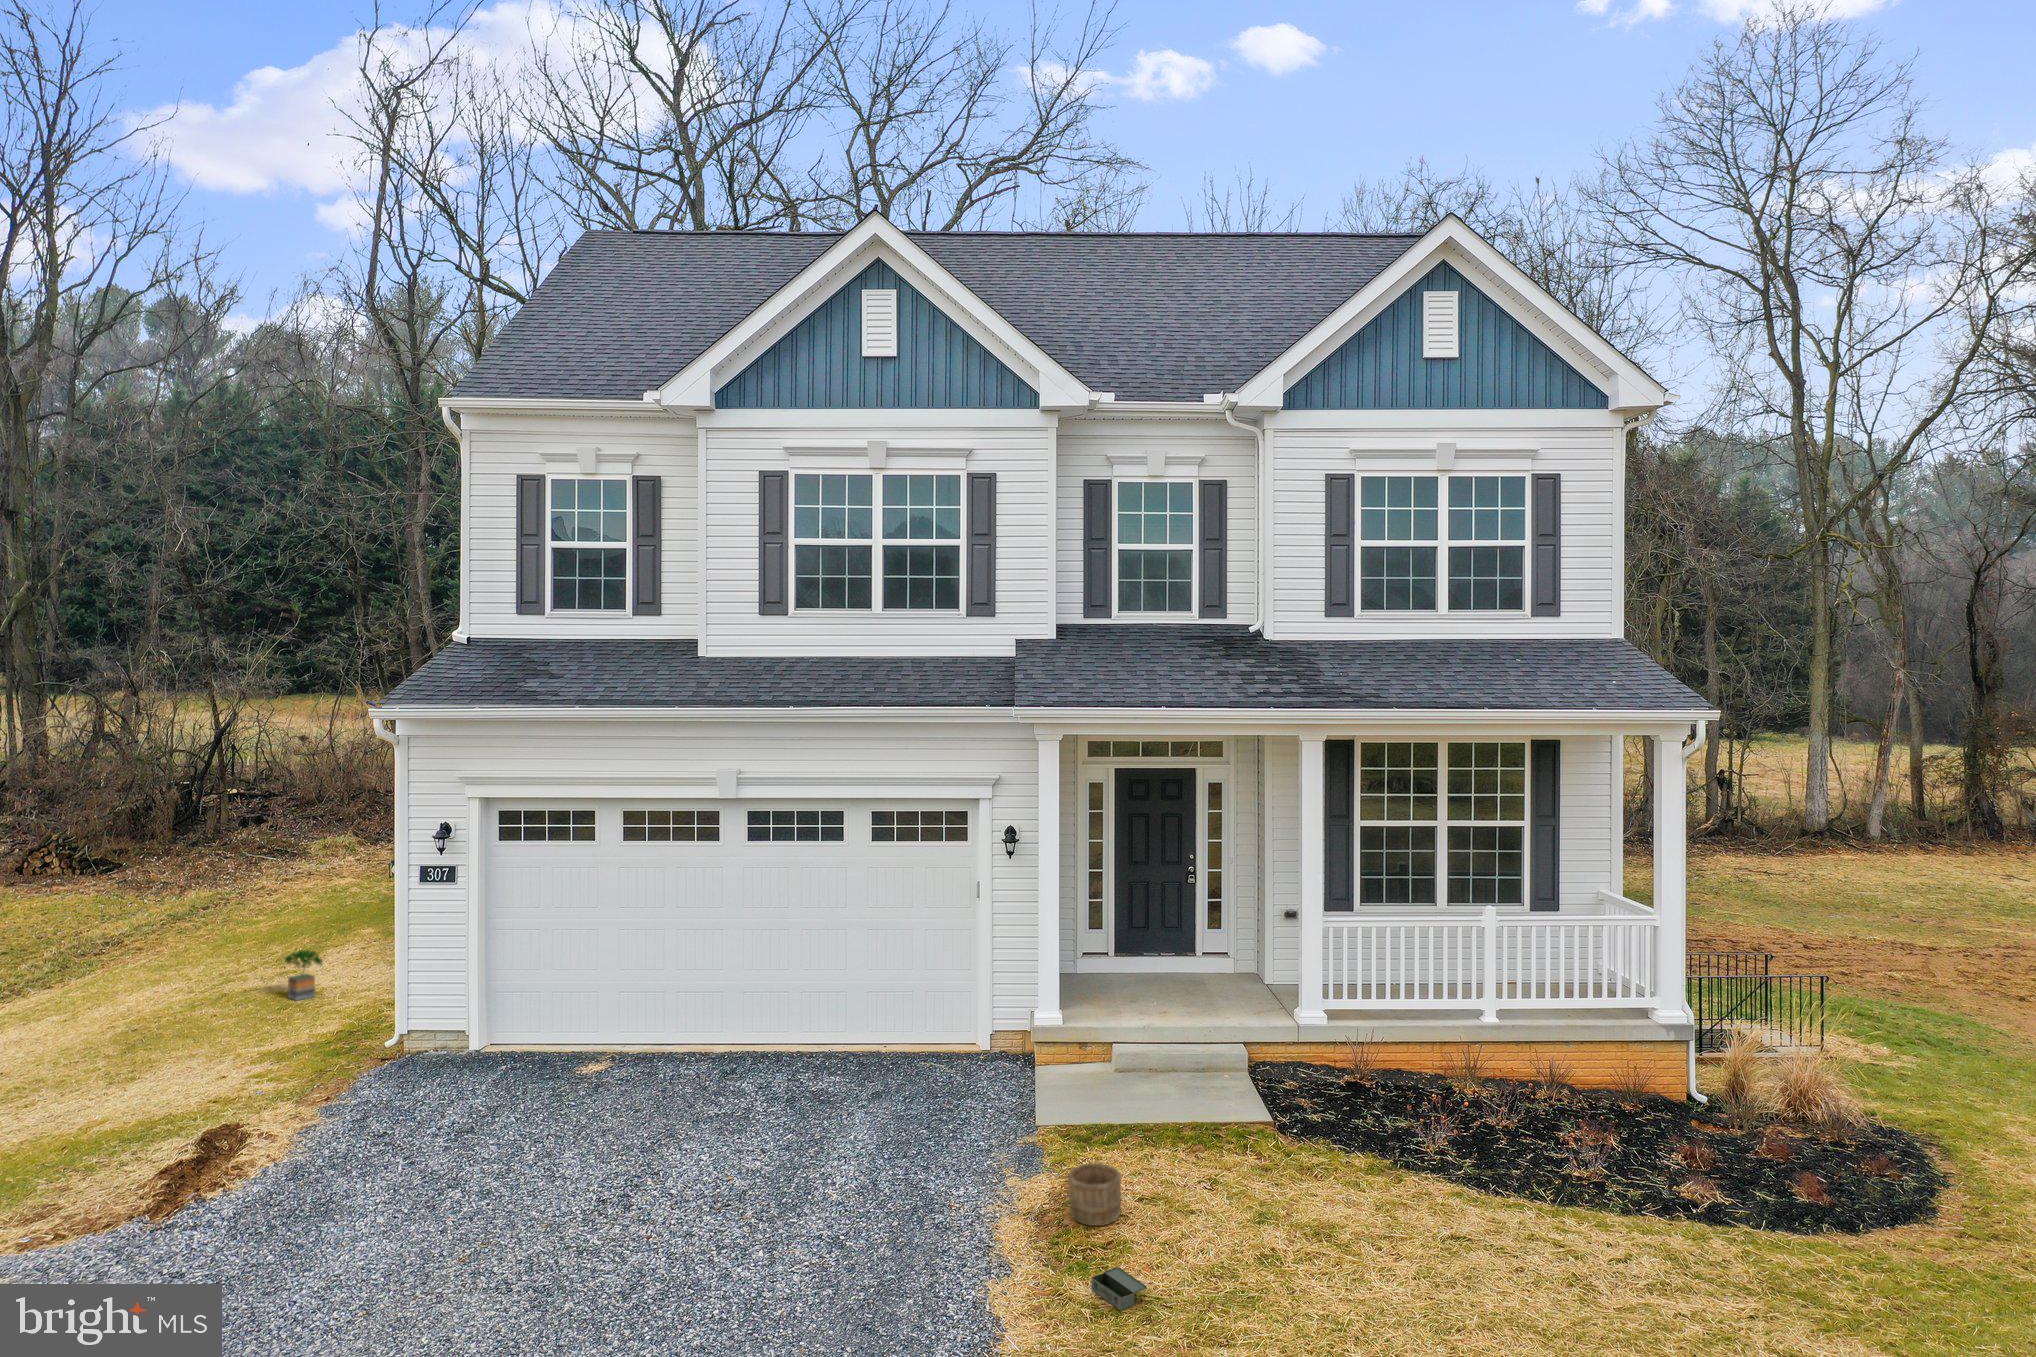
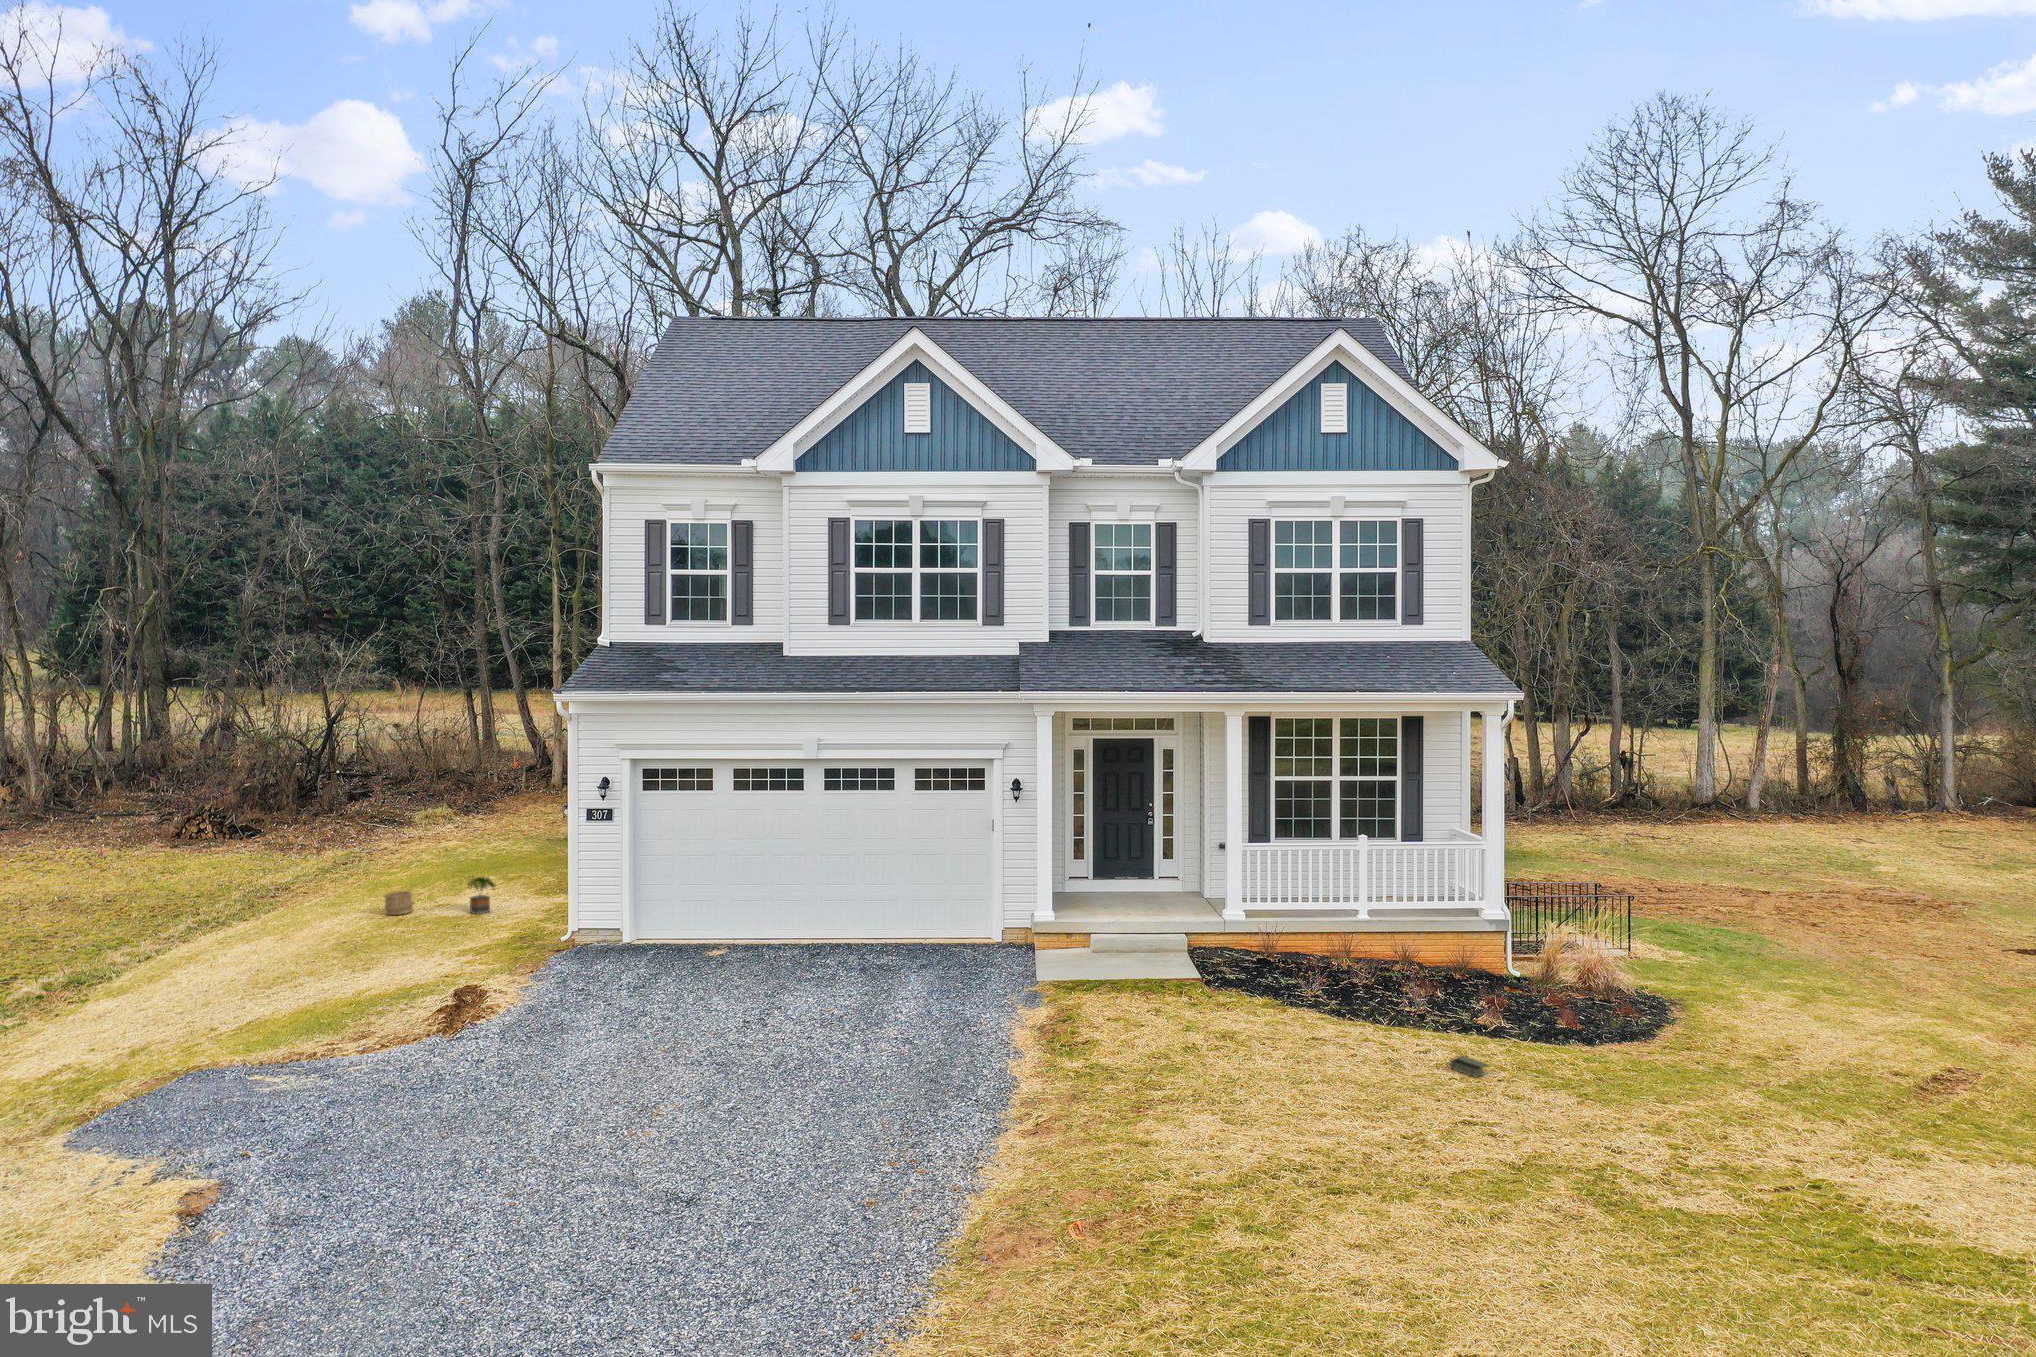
wooden bucket: present [1067,1163,1122,1226] -> present [384,891,413,915]
toolbox: present [1092,1267,1147,1310] -> present [1449,1056,1487,1077]

